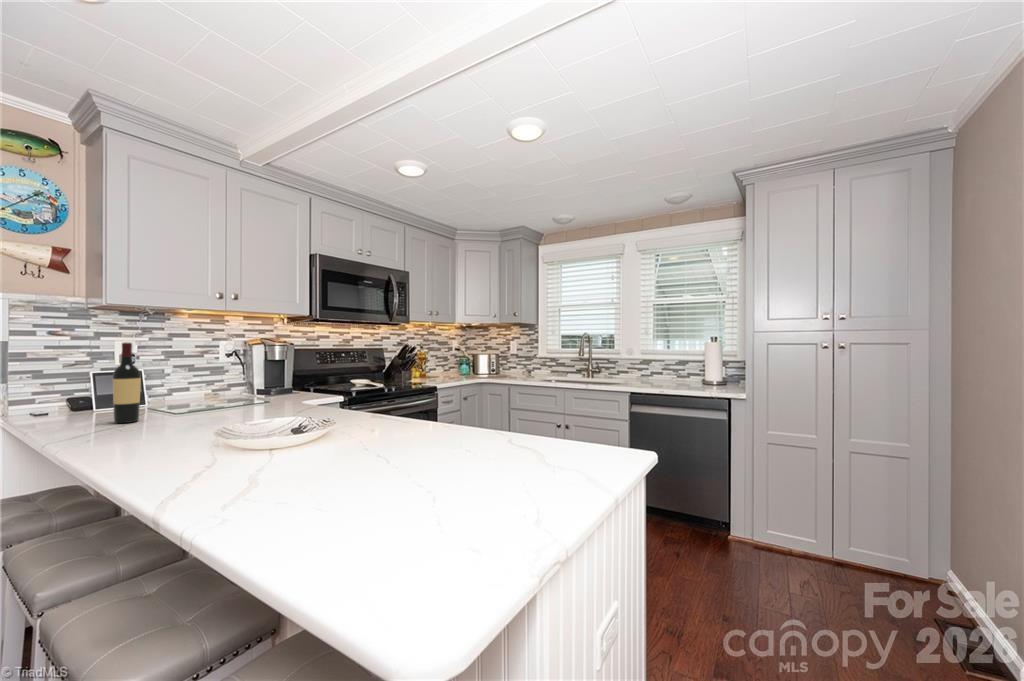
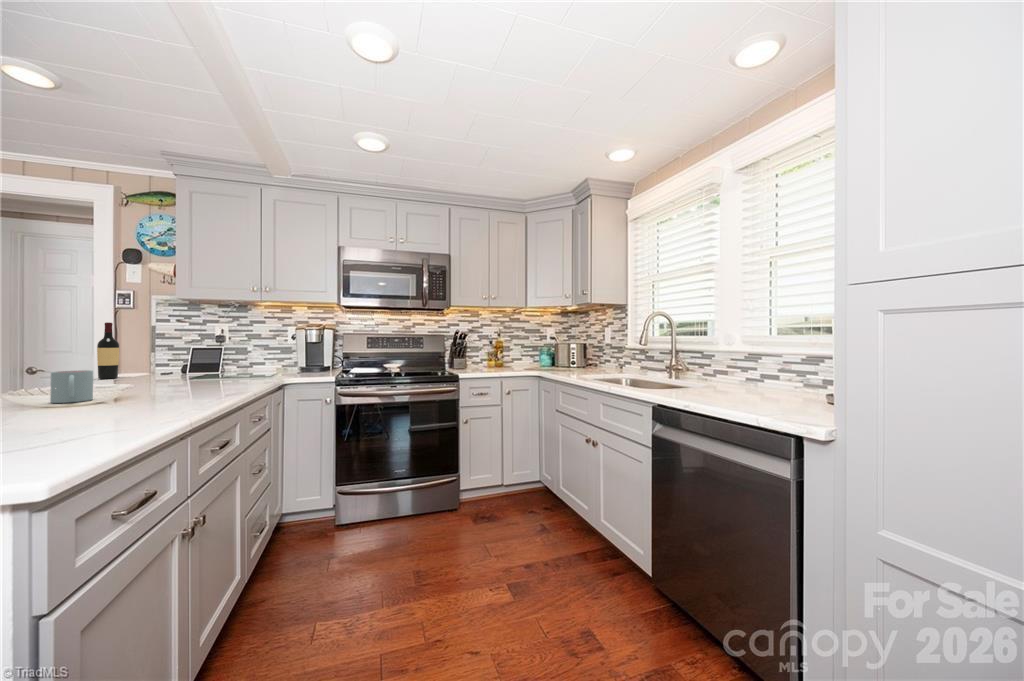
mug: none [362,397,401,428] -> present [50,370,93,403]

